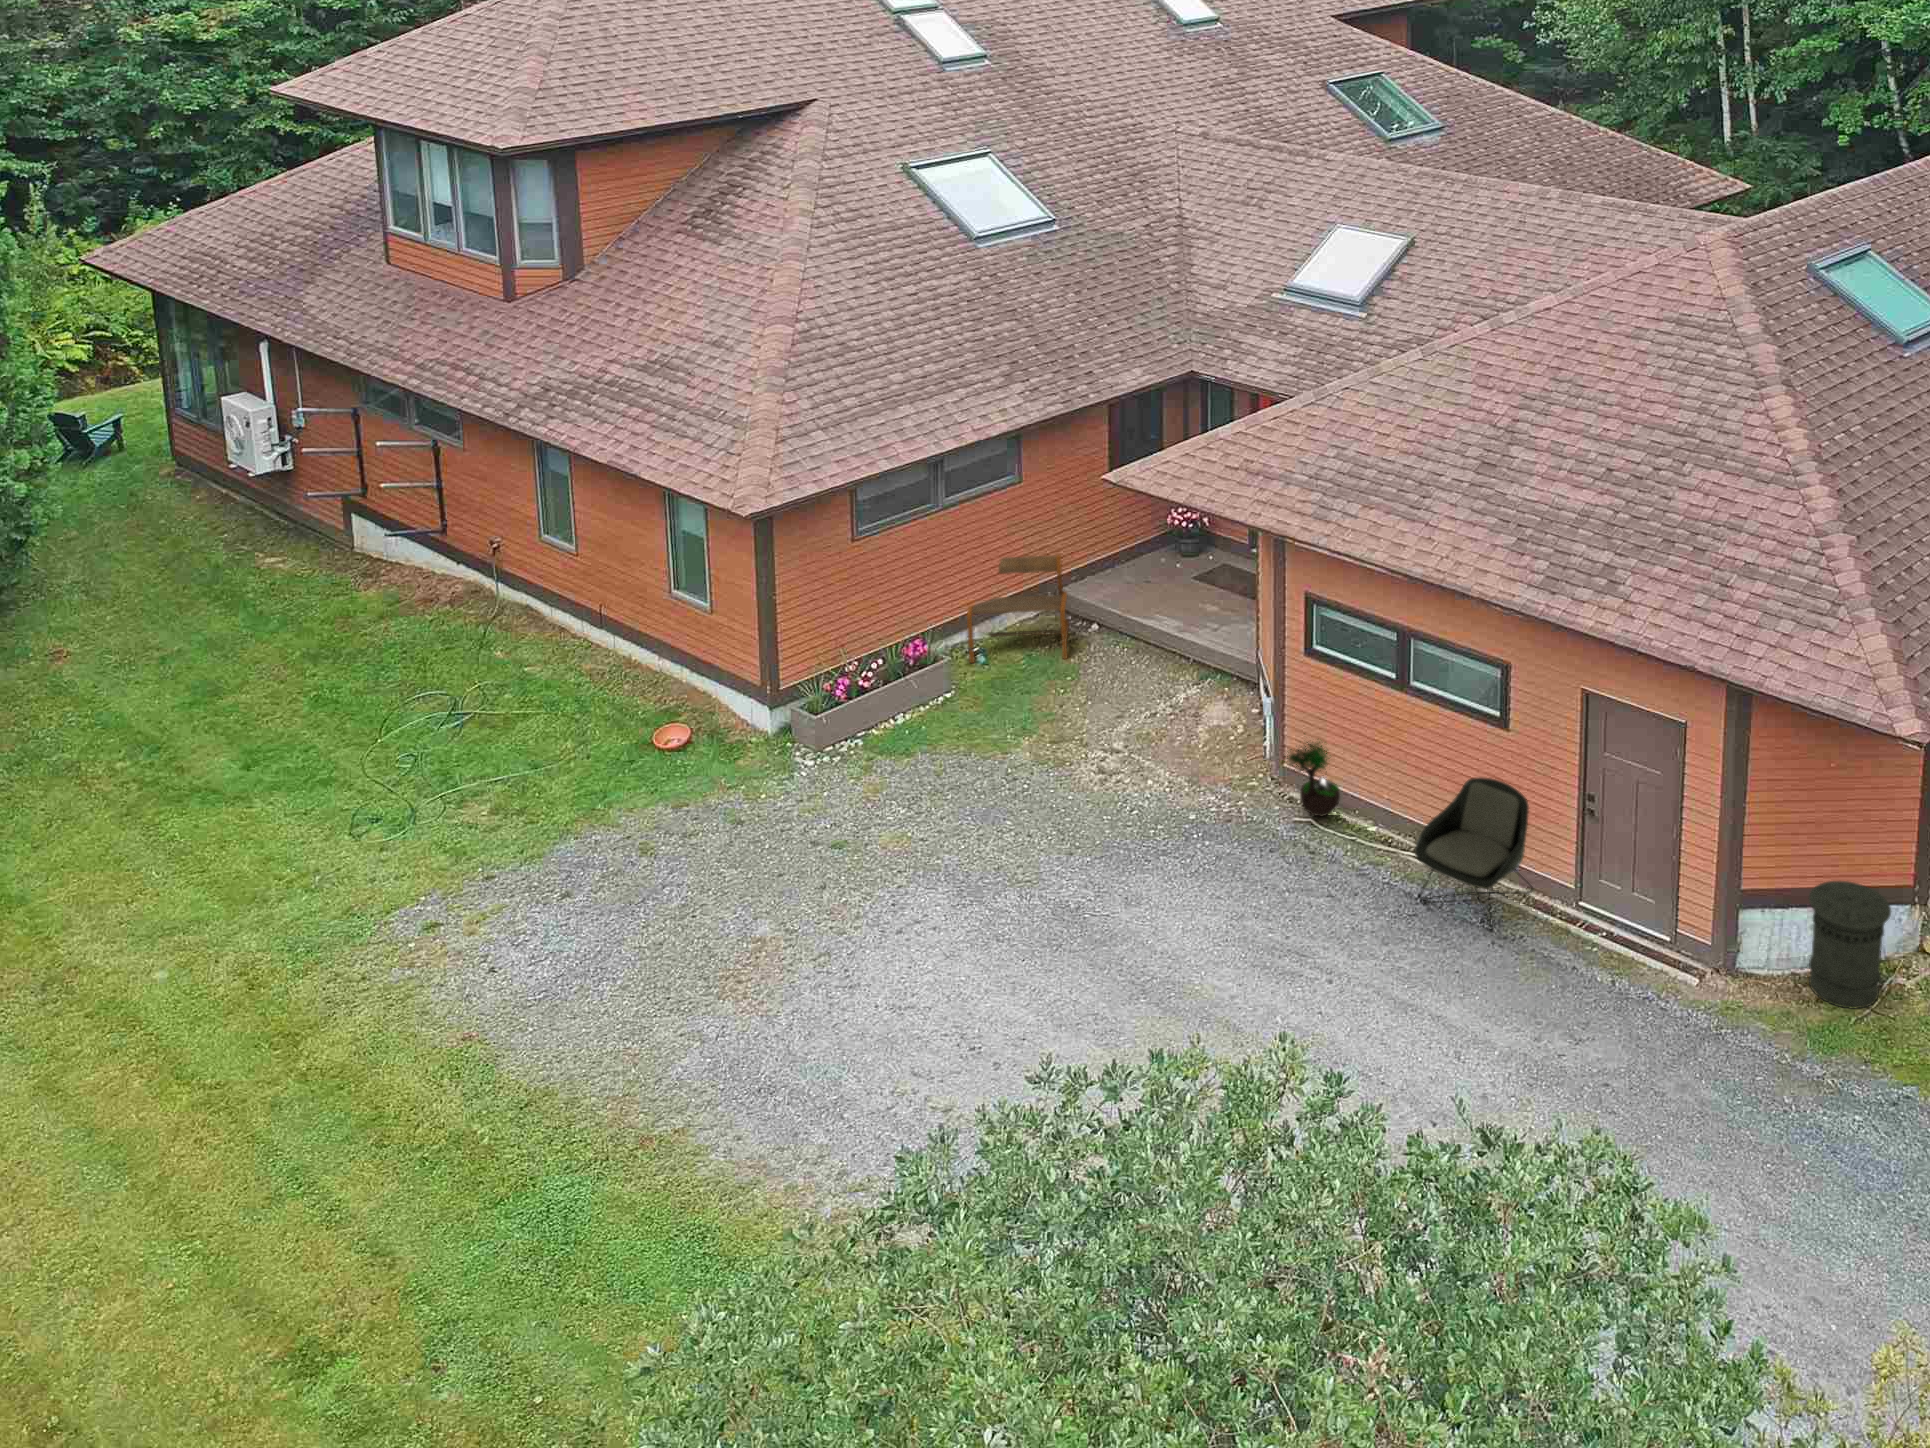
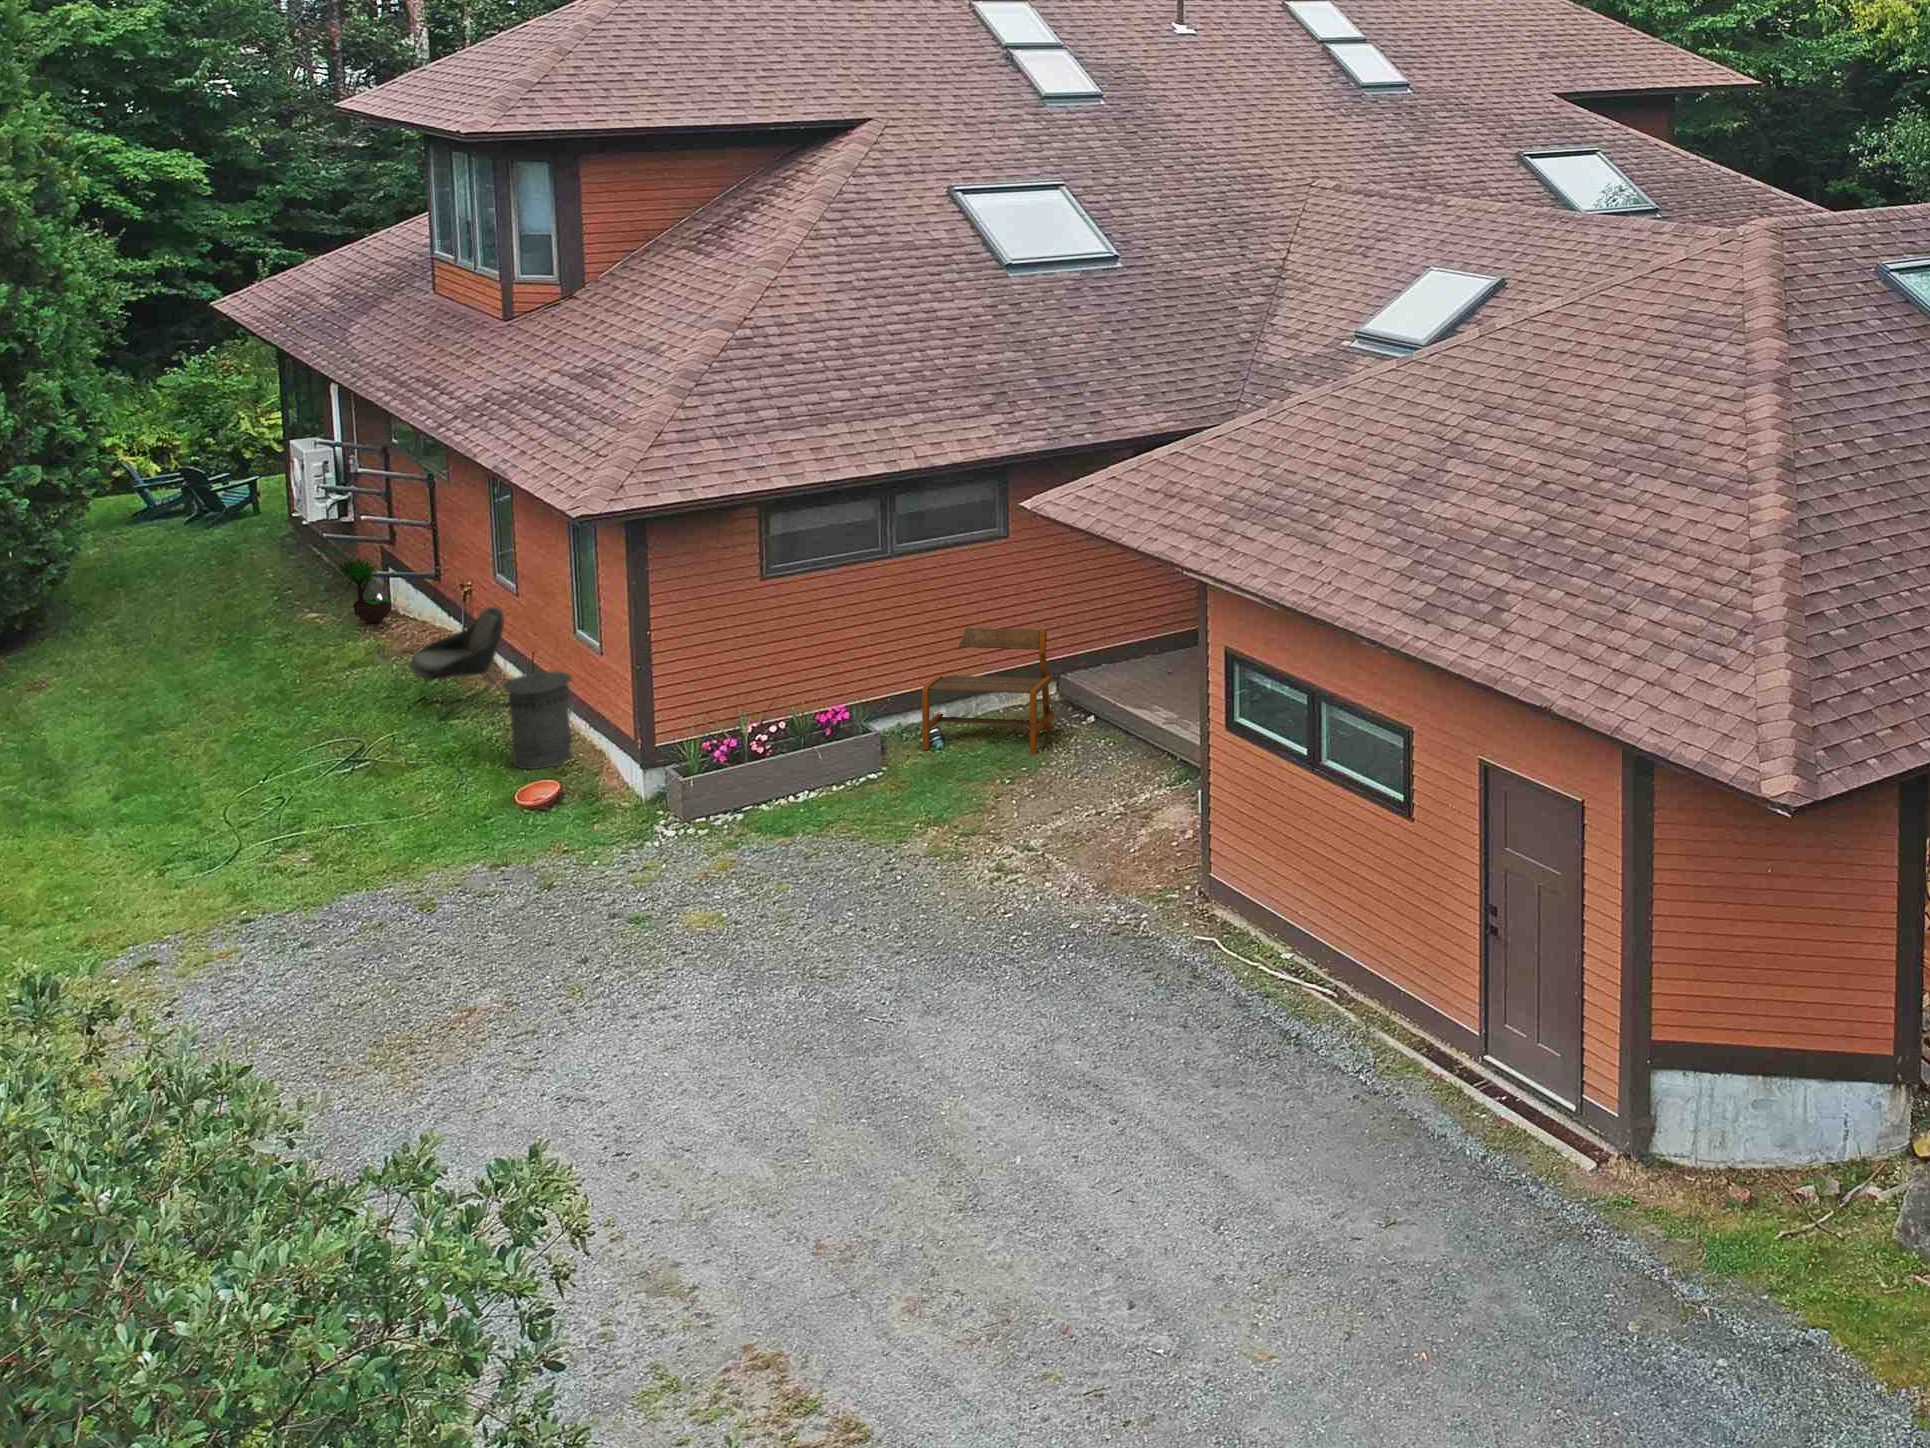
potted tree: present [1284,741,1340,816] -> present [337,556,391,623]
lounge chair: present [1414,777,1533,929] -> present [410,607,509,720]
trash can: present [1809,881,1891,1009] -> present [503,672,573,769]

